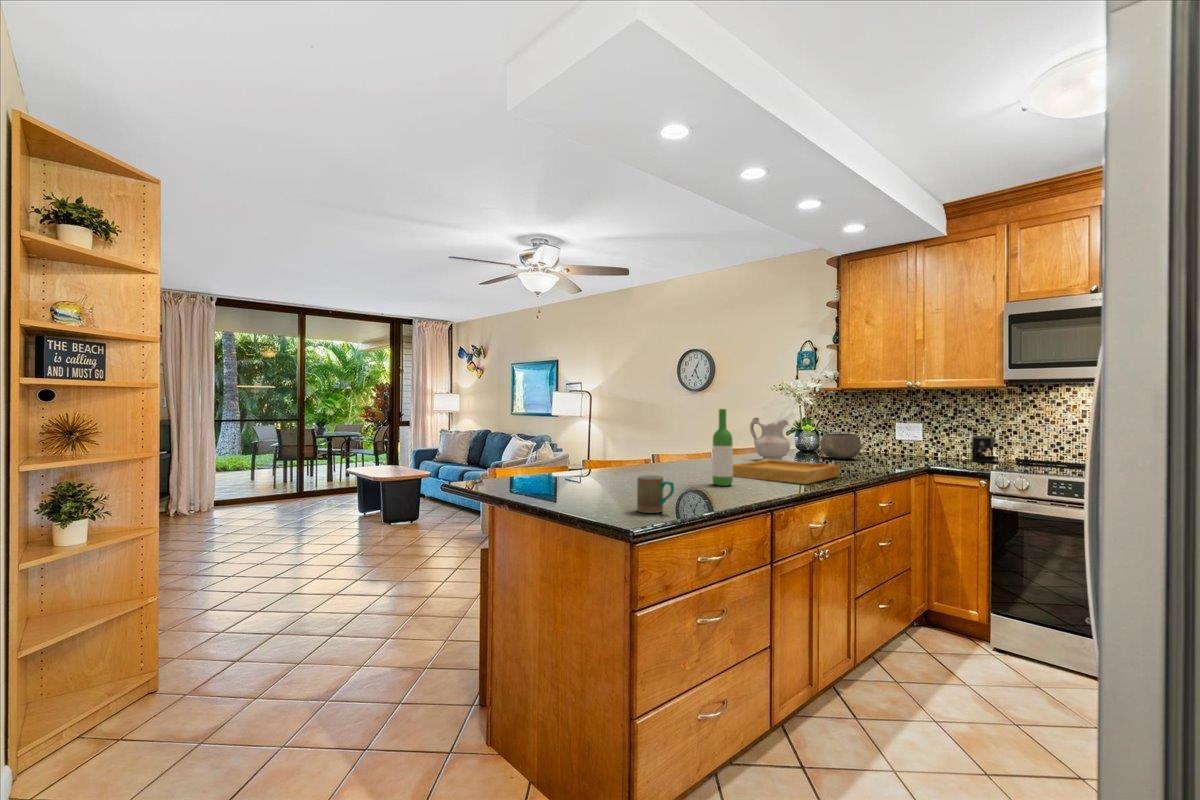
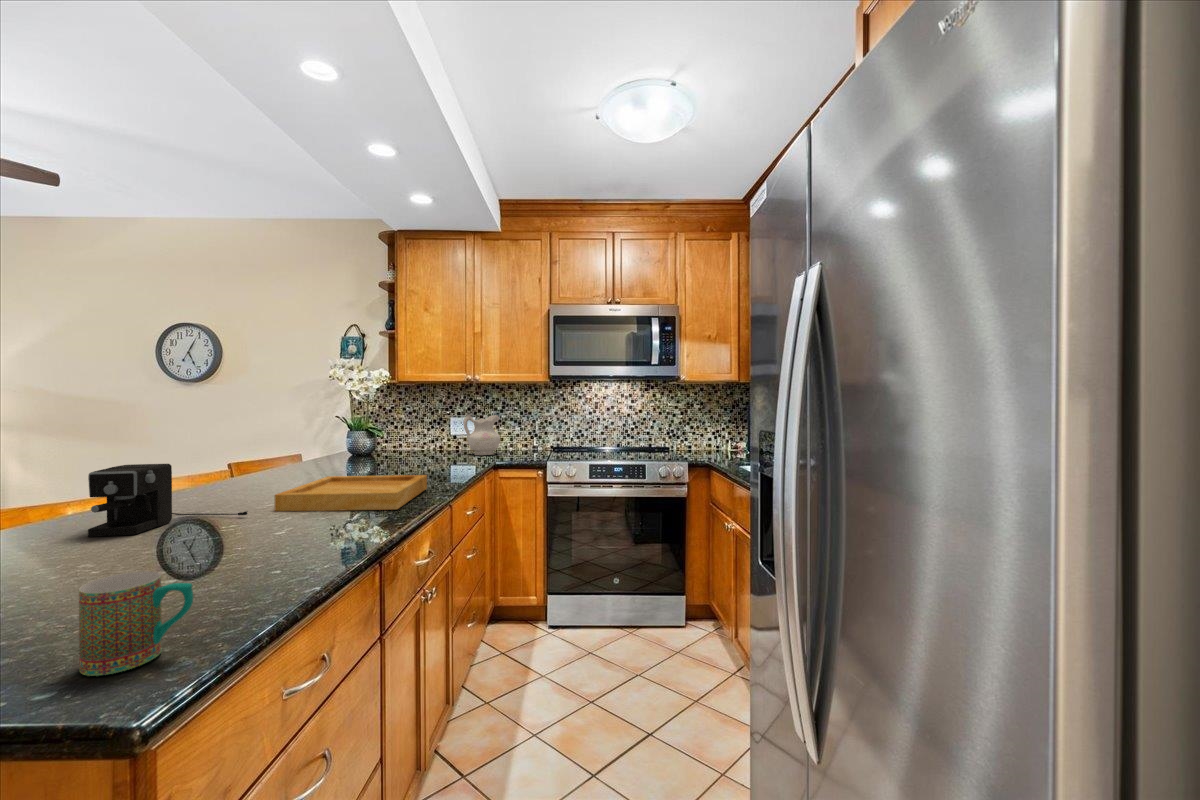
wine bottle: present [713,409,733,486] -> none [253,411,291,537]
ceramic pitcher: present [750,418,790,461] -> present [464,414,500,455]
bowl: present [821,434,862,459] -> none [381,432,428,461]
coffee maker: present [972,436,1028,463] -> present [88,464,248,537]

